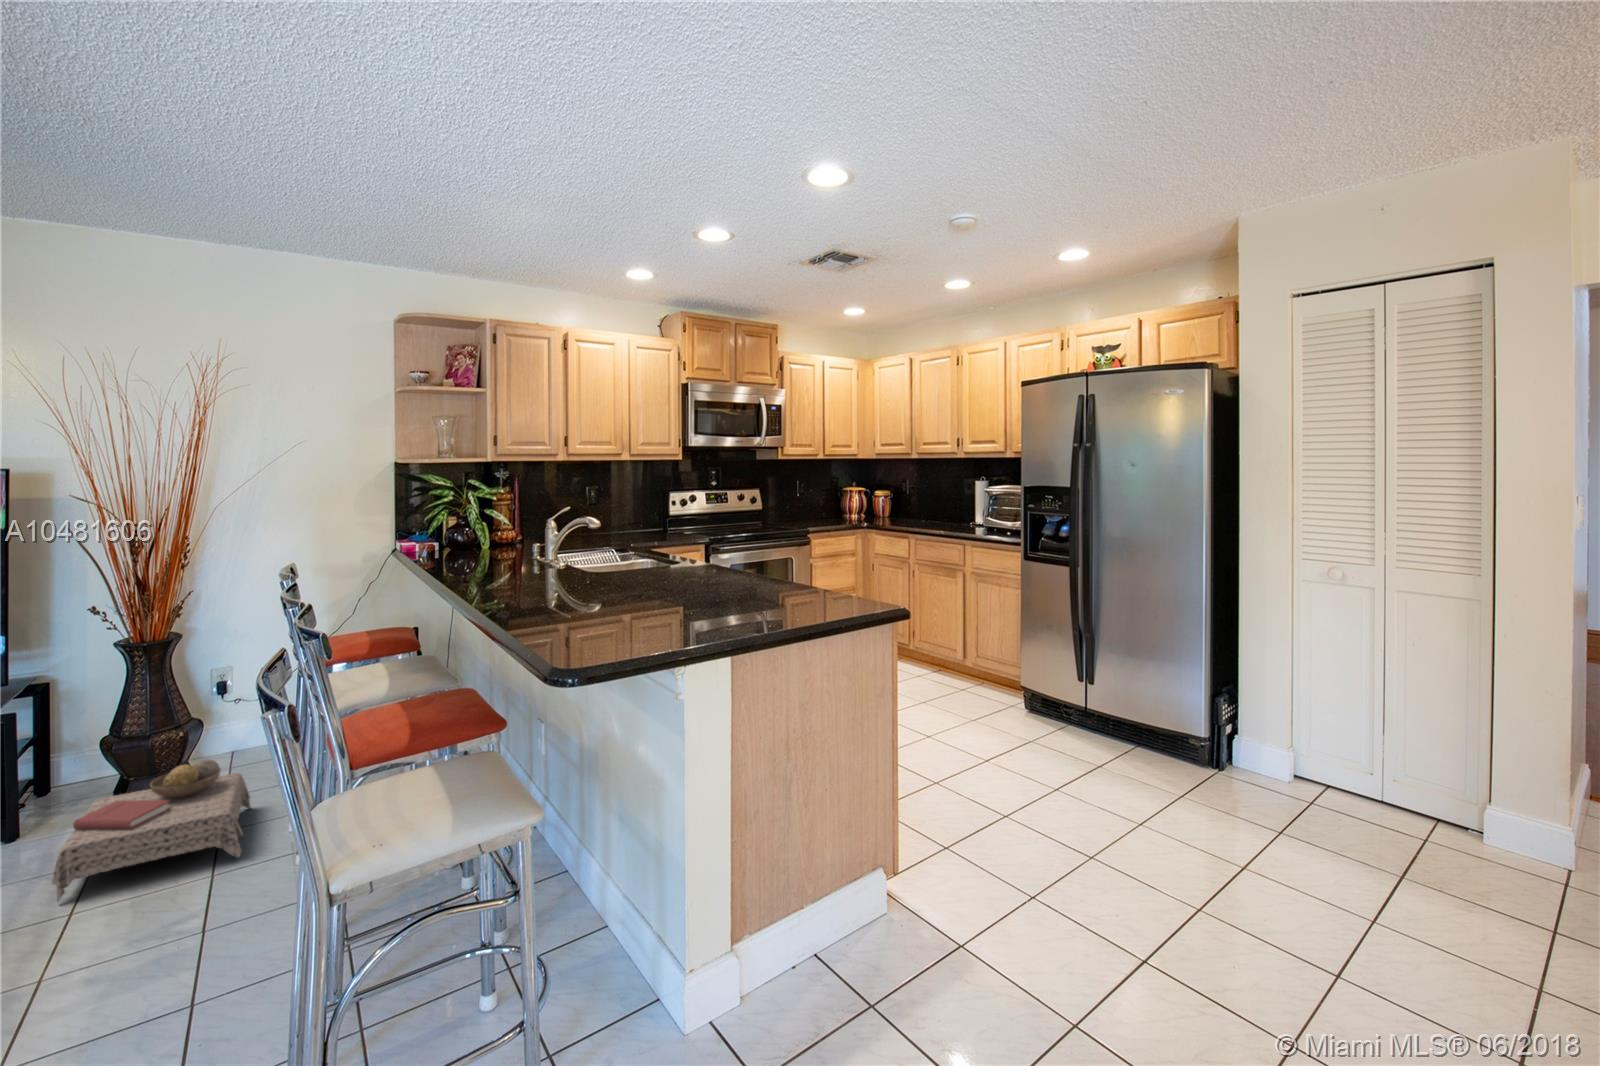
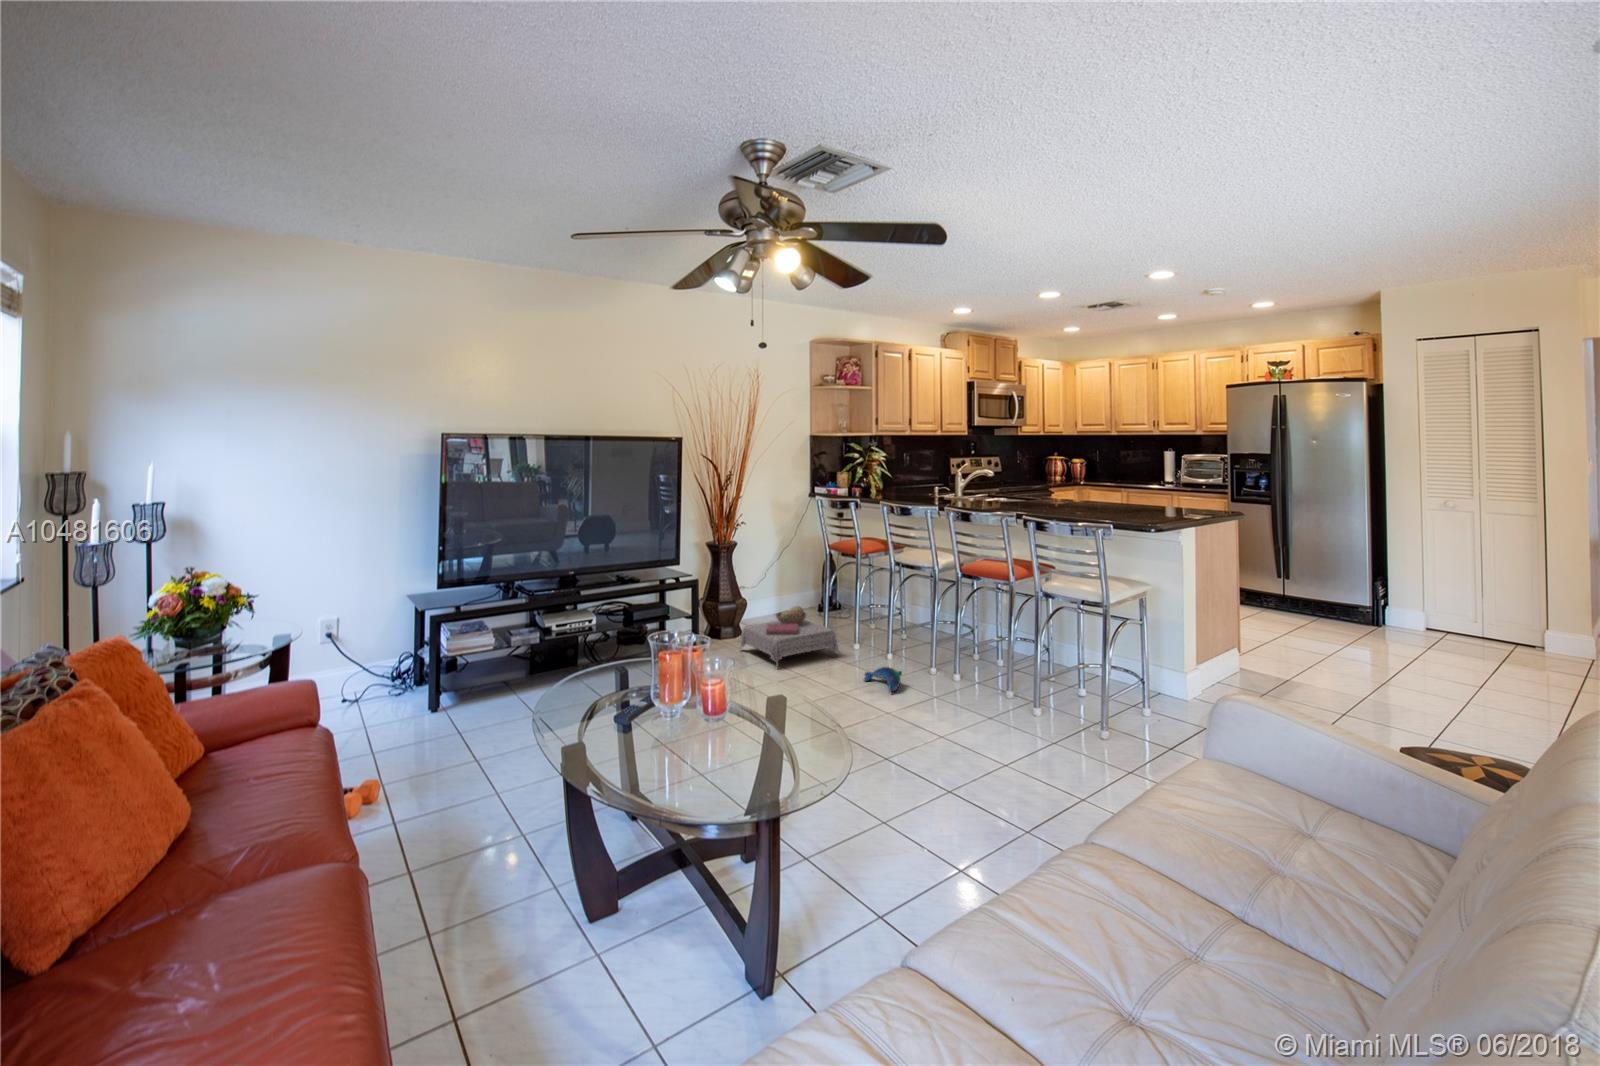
plush toy: none [134,920,213,998] -> present [864,667,902,692]

